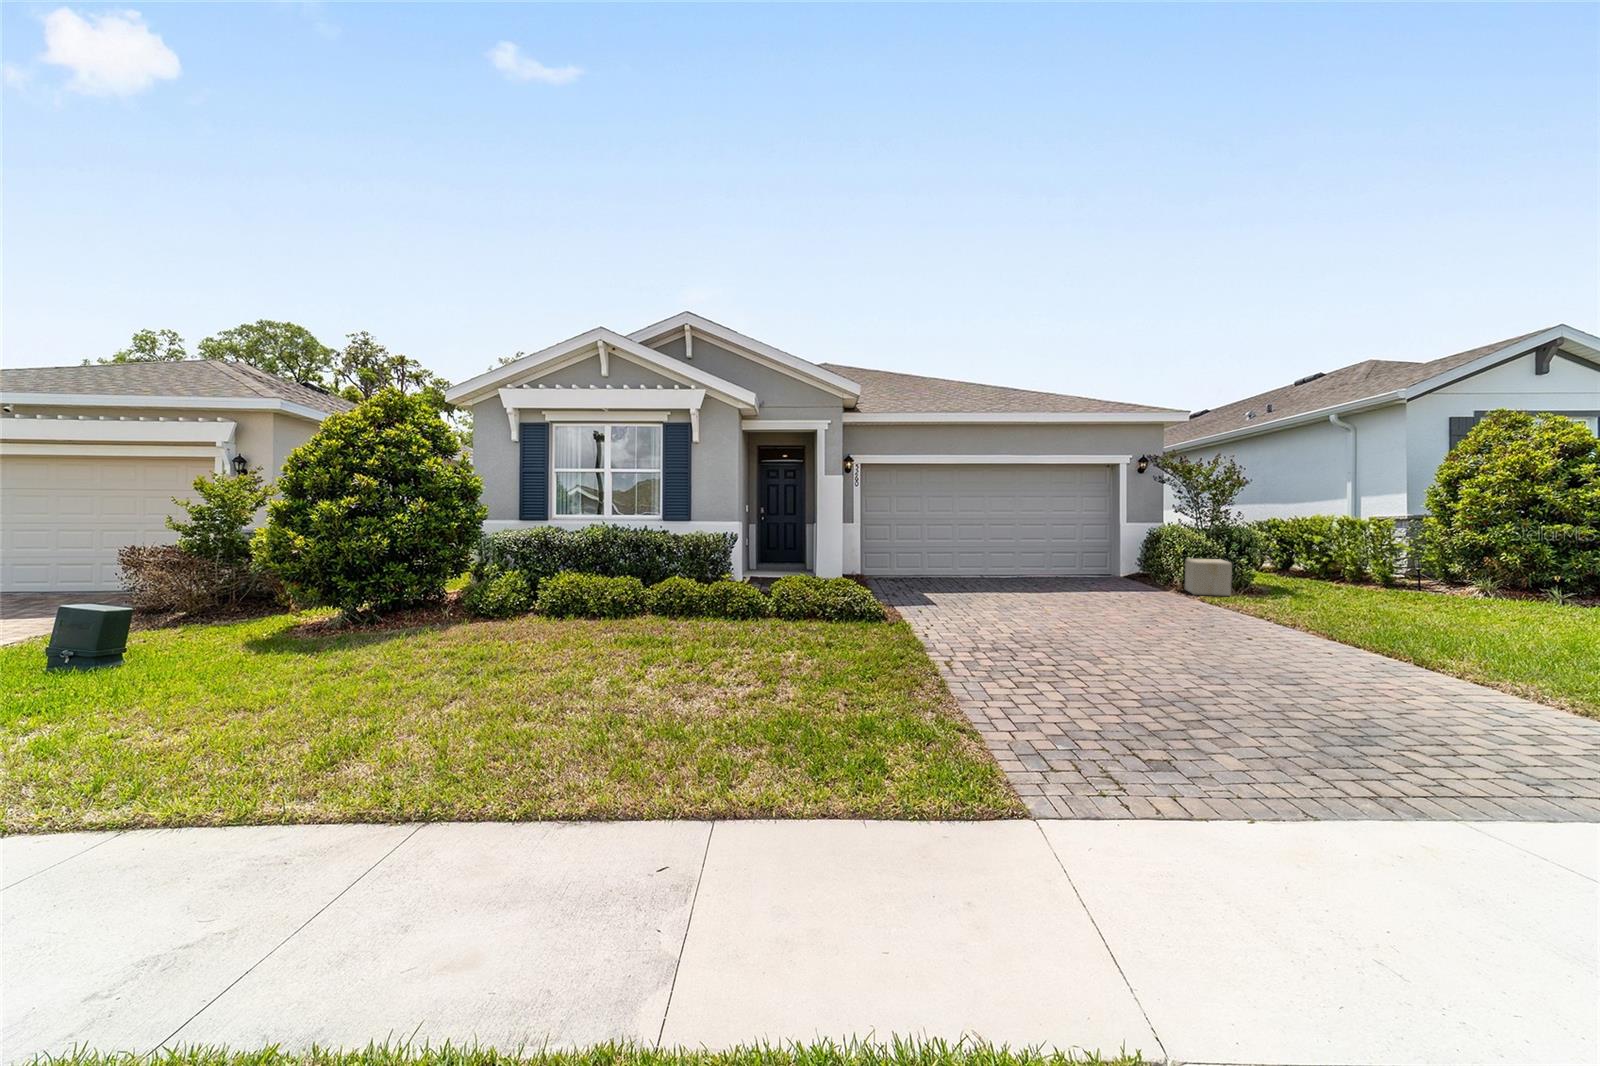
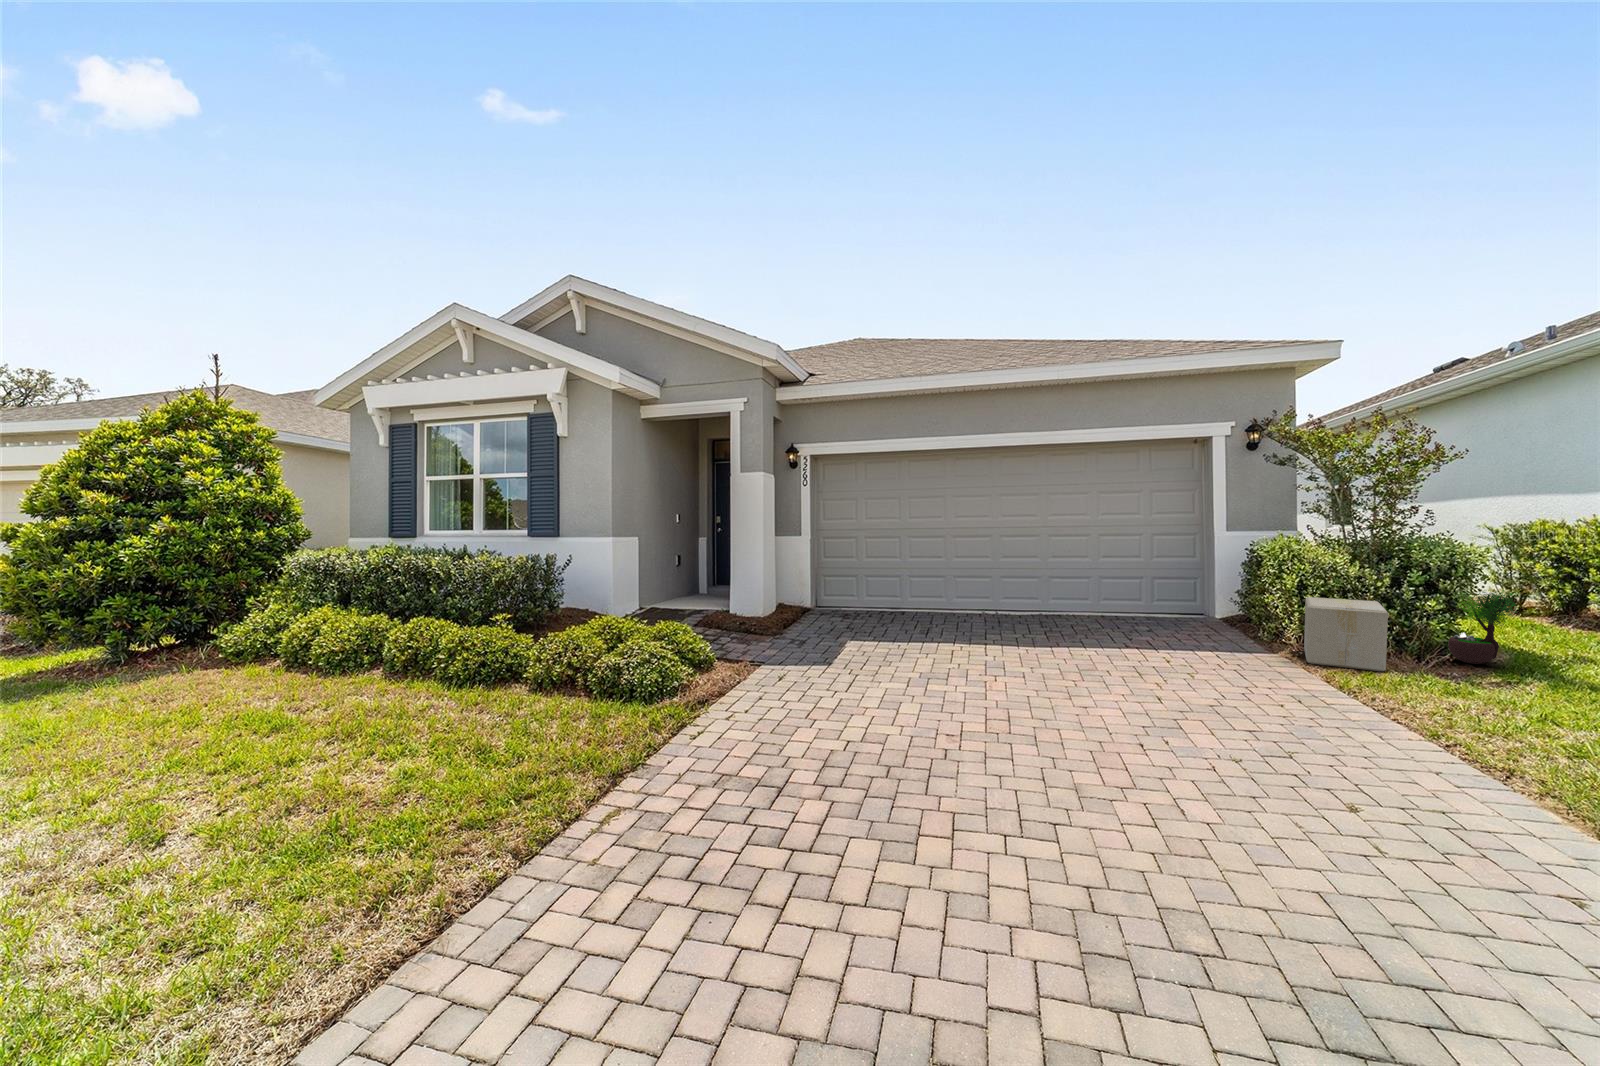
potted tree: none [1252,549,1284,592] -> present [1448,590,1516,664]

